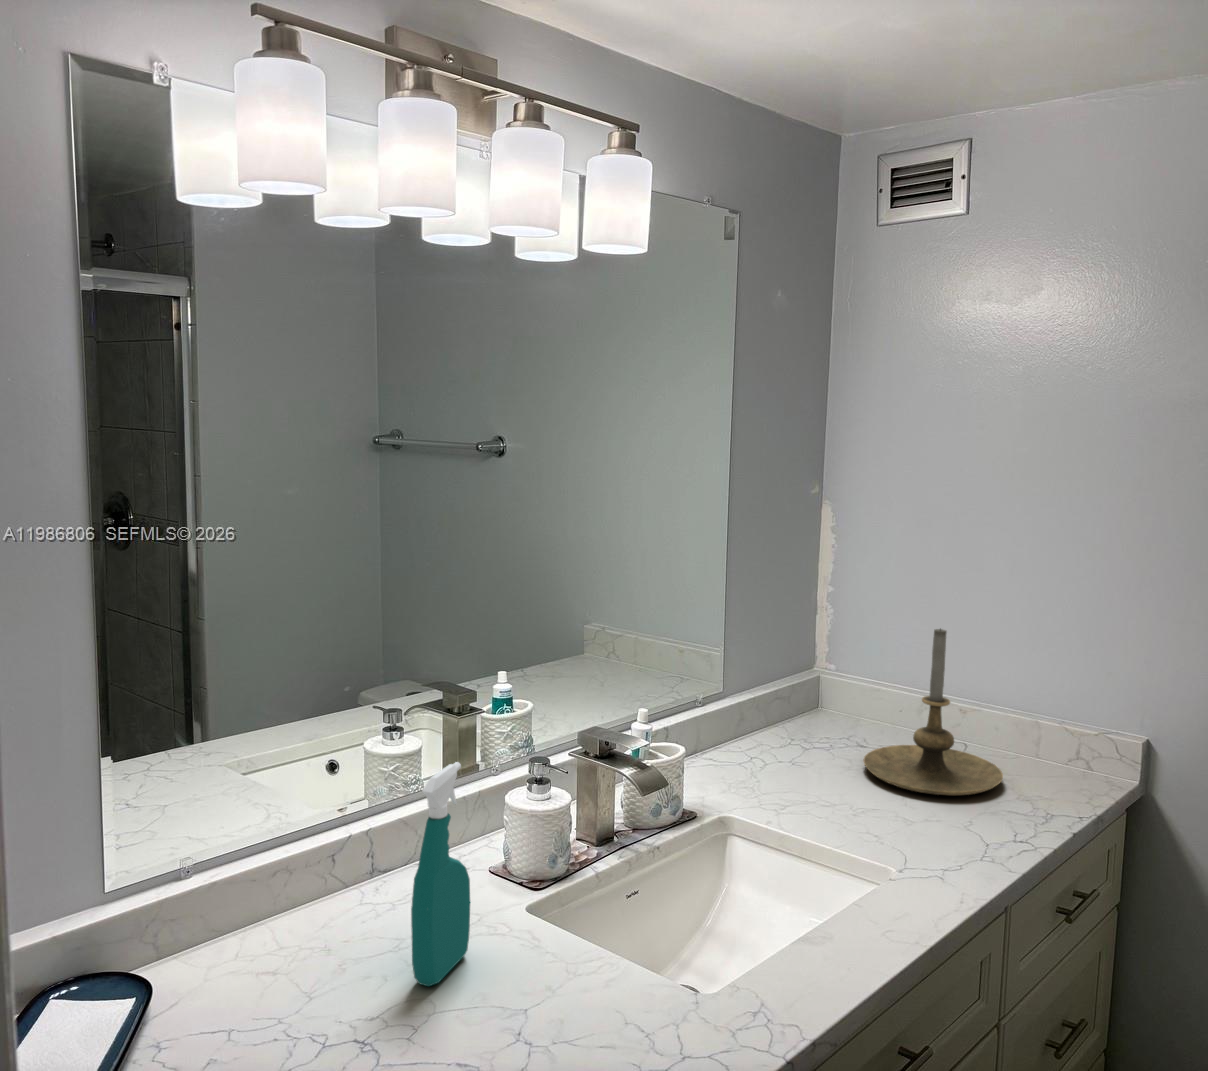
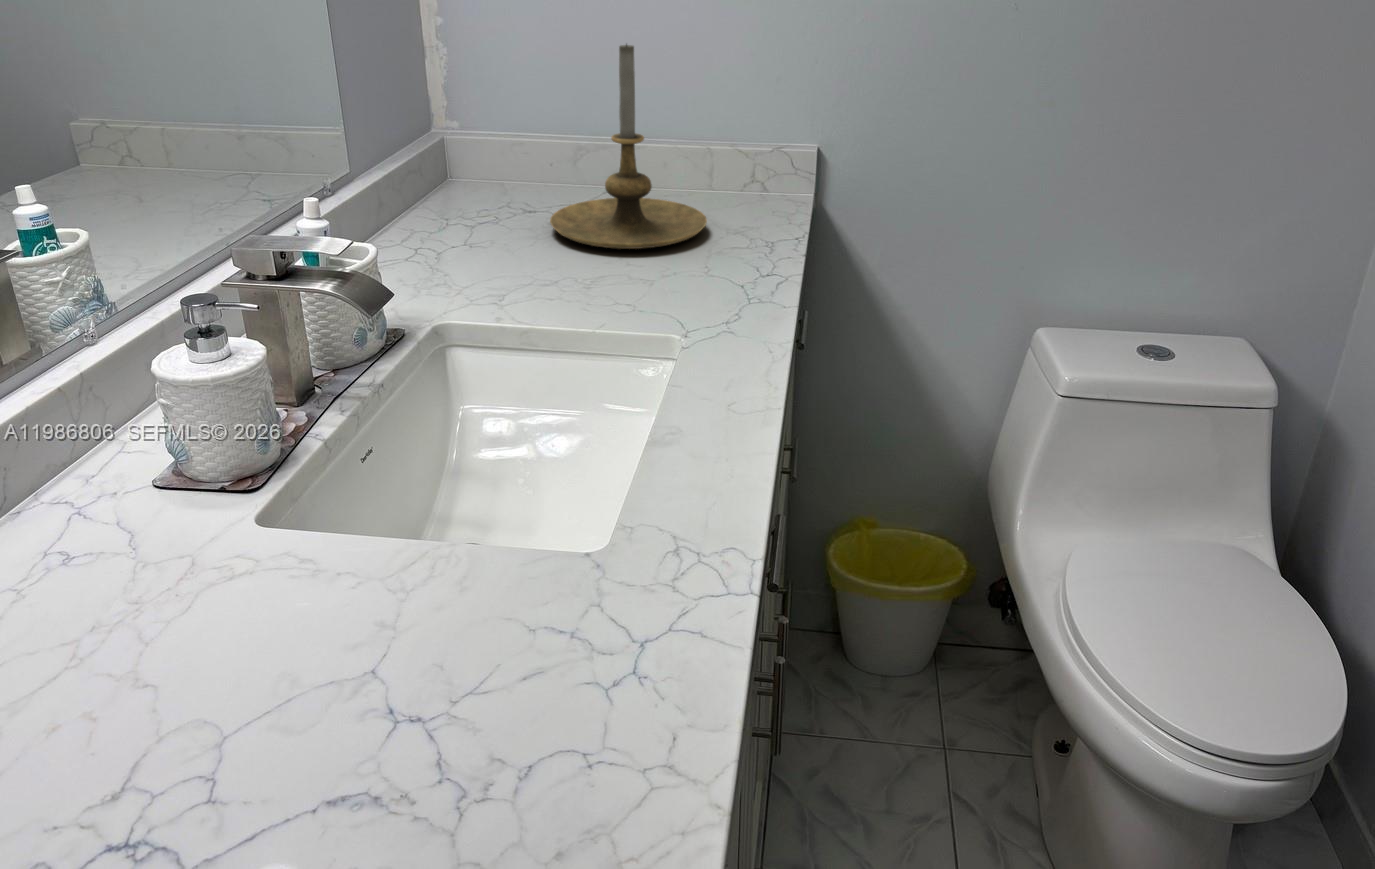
spray bottle: present [411,762,470,986] -> none [73,317,213,703]

